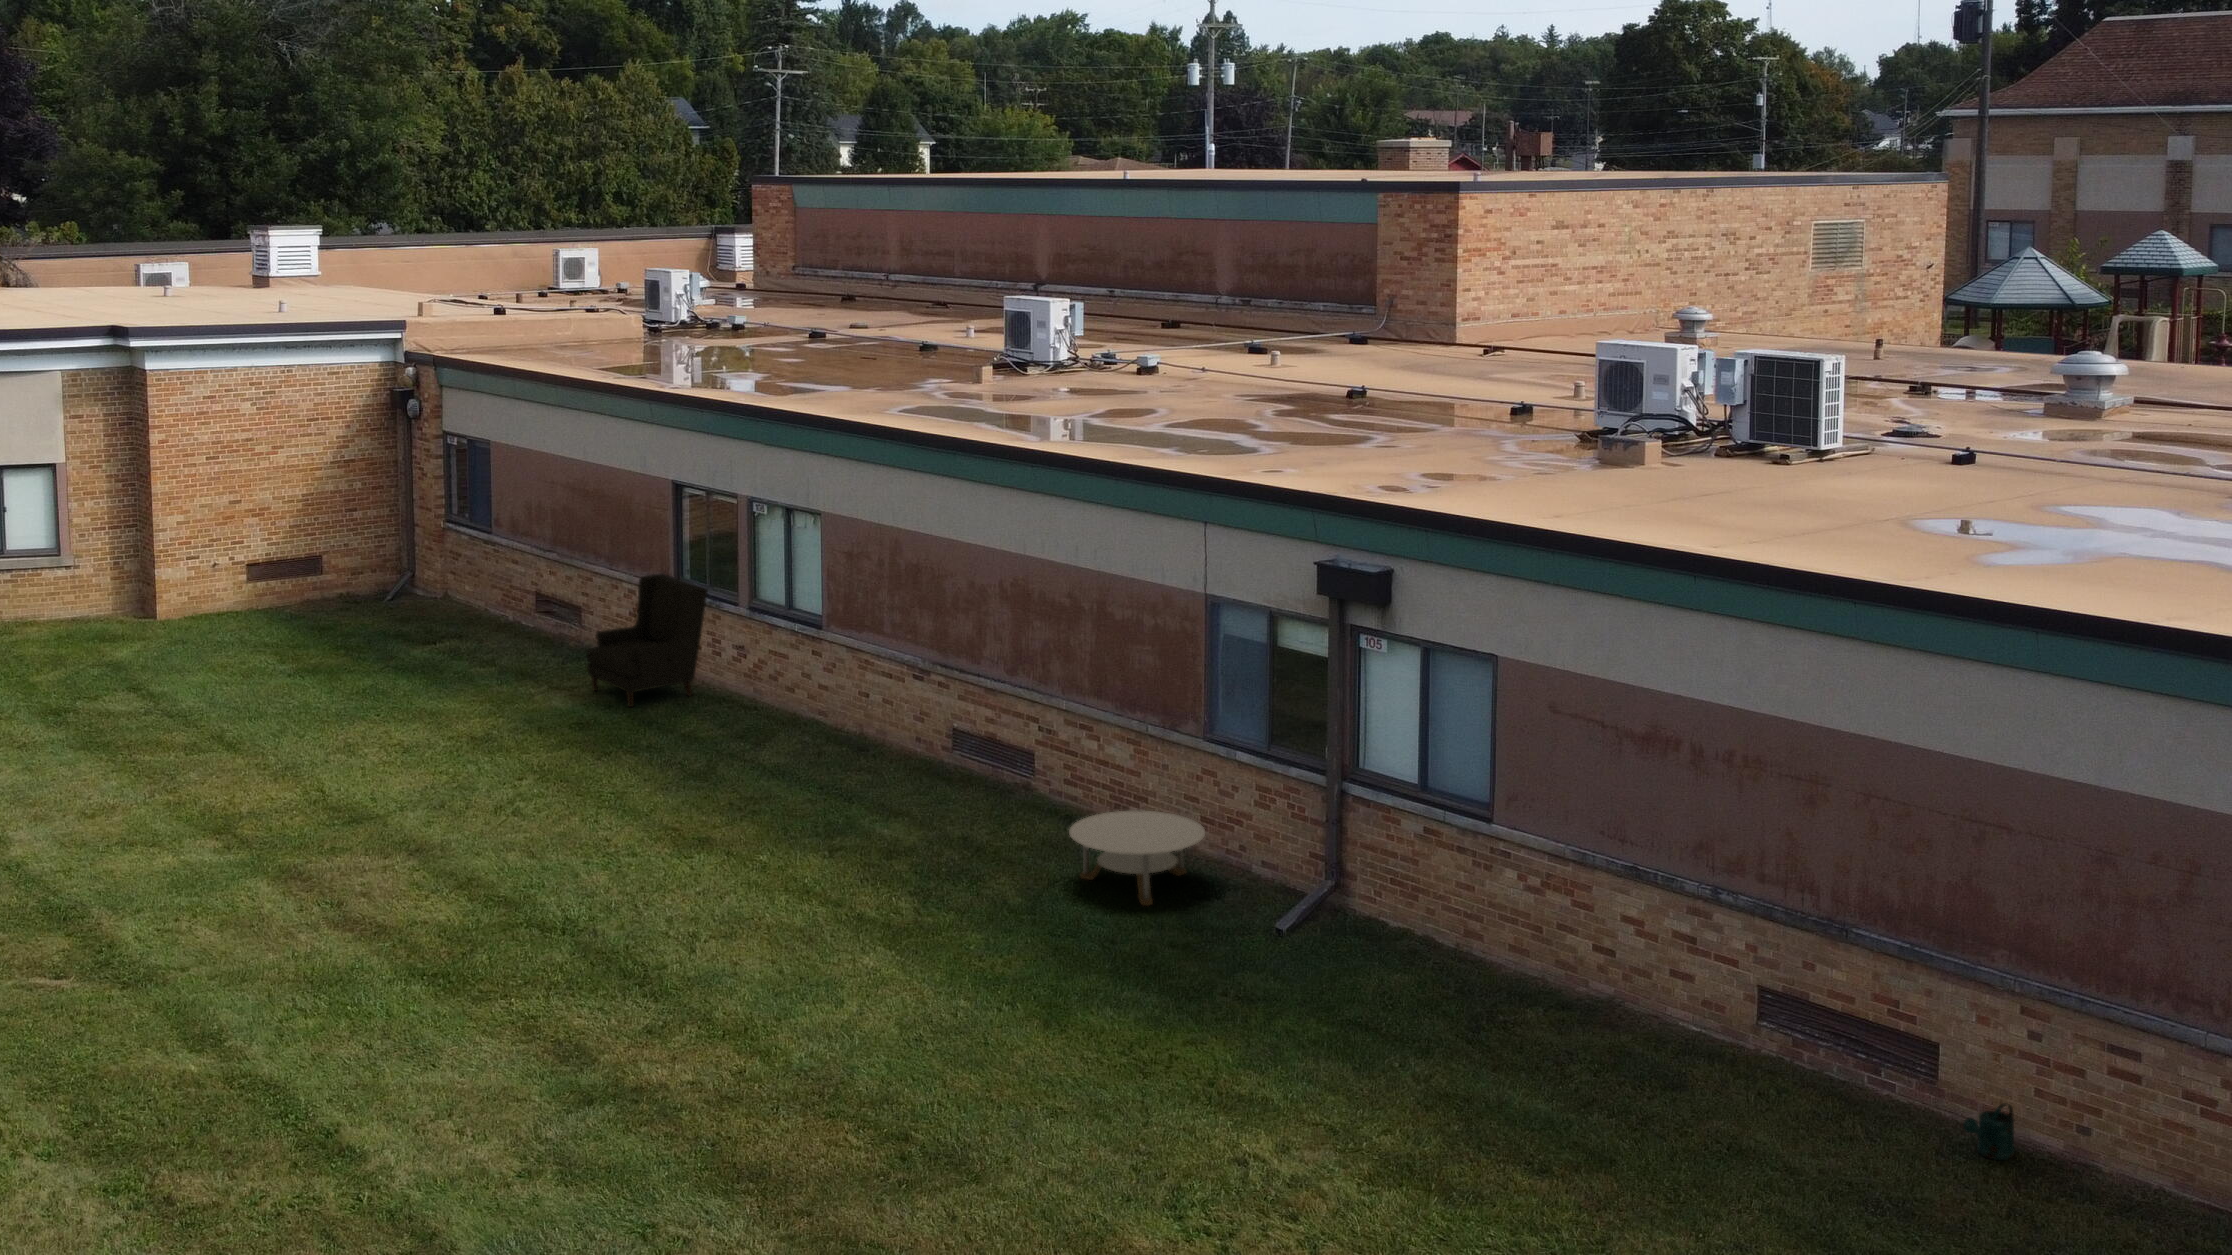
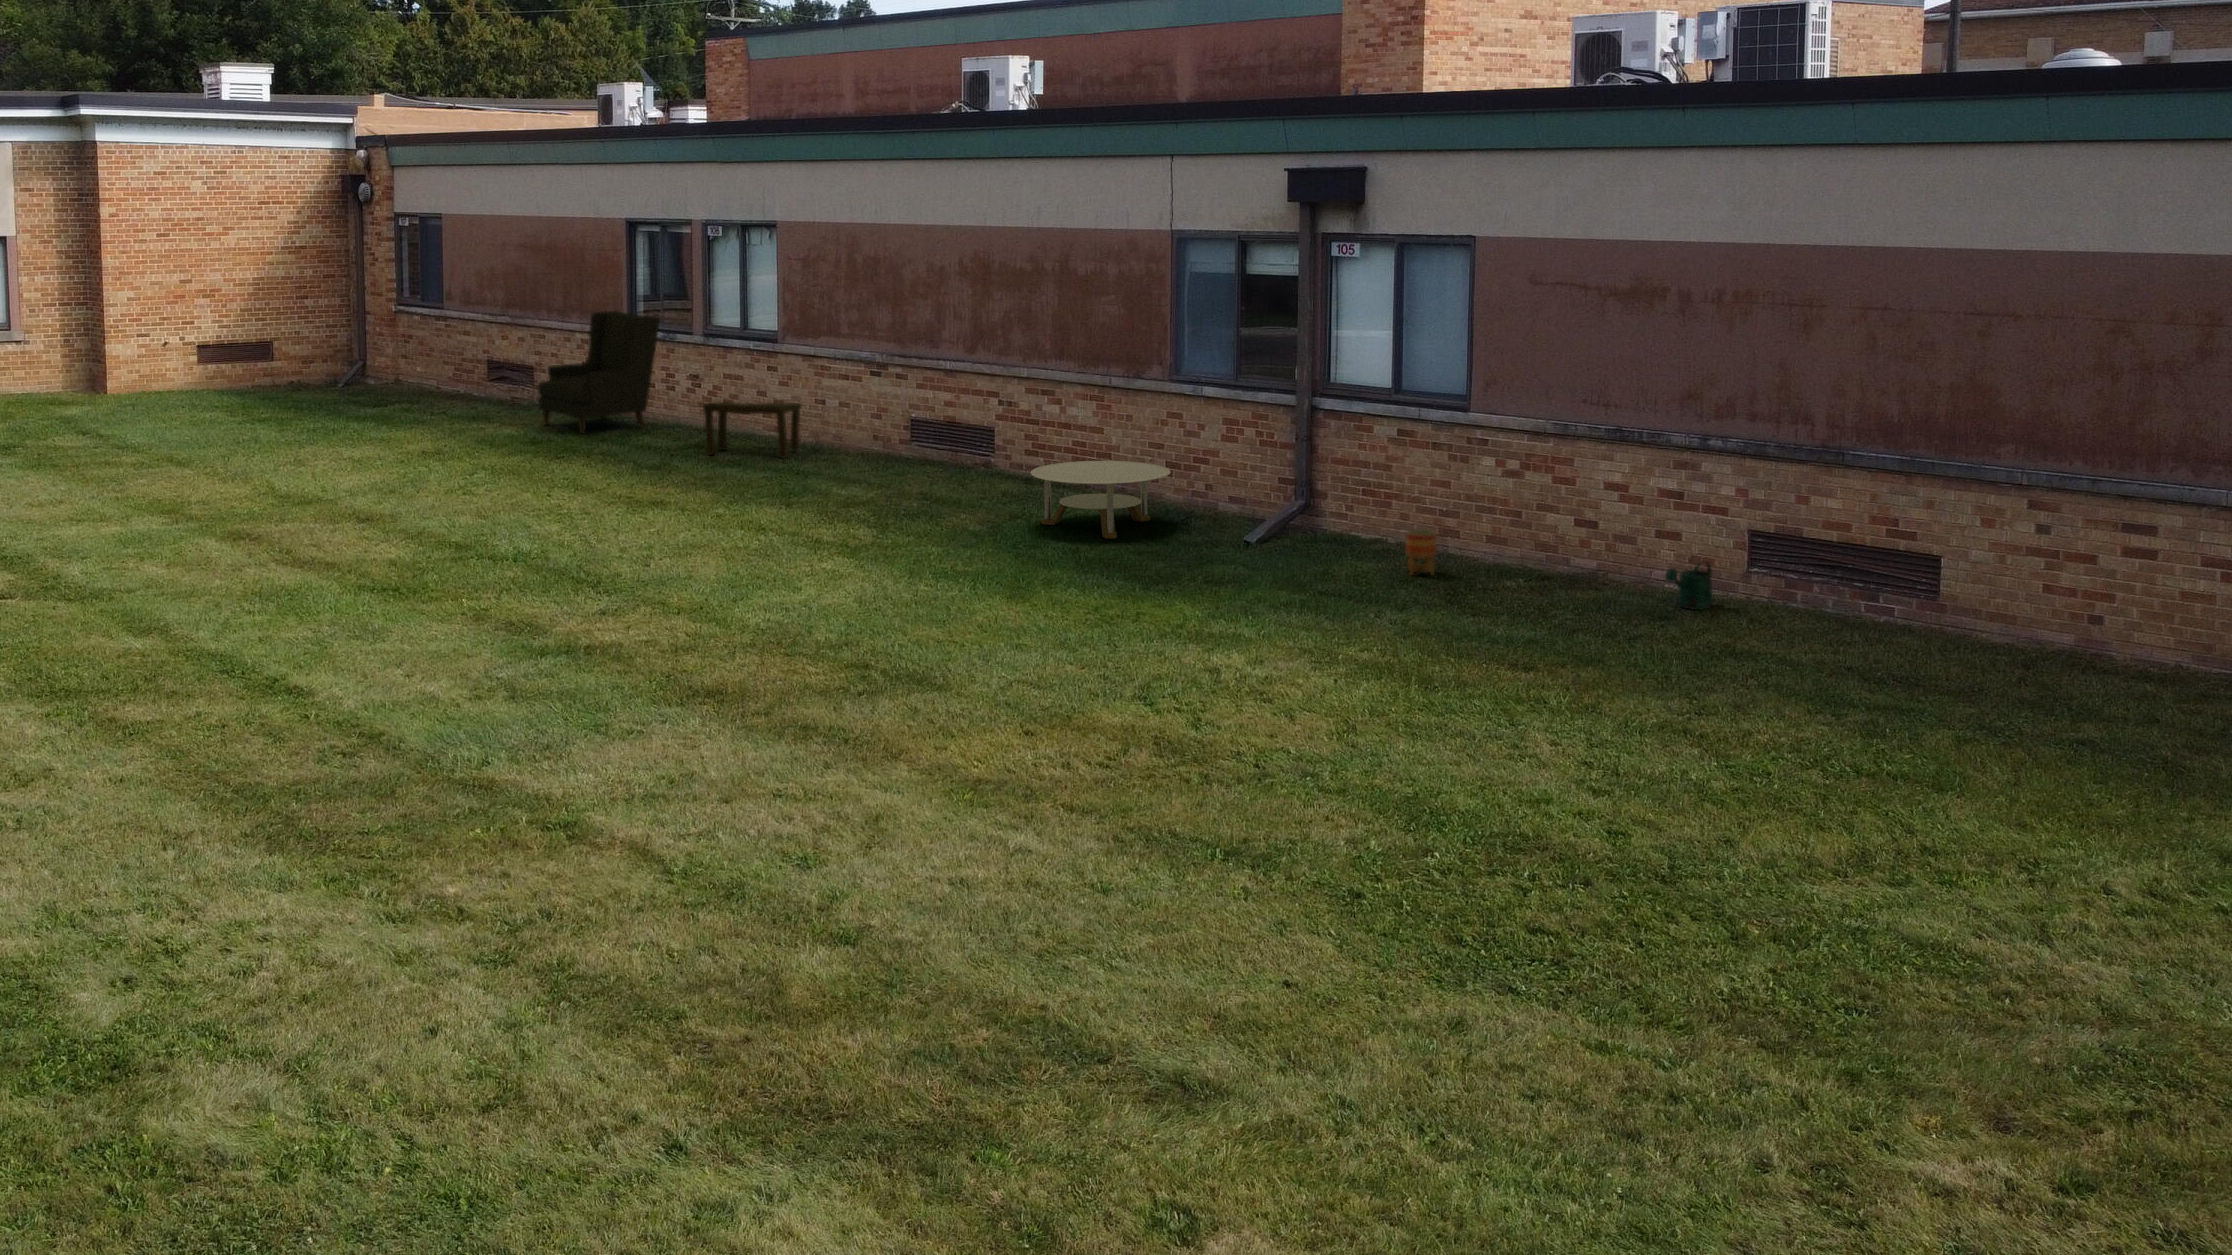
bench: none [750,691,847,756] -> present [703,402,802,458]
planter: none [1431,928,1461,977] -> present [1406,529,1437,575]
watering can: present [1963,1103,2015,1160] -> present [1665,563,1712,610]

